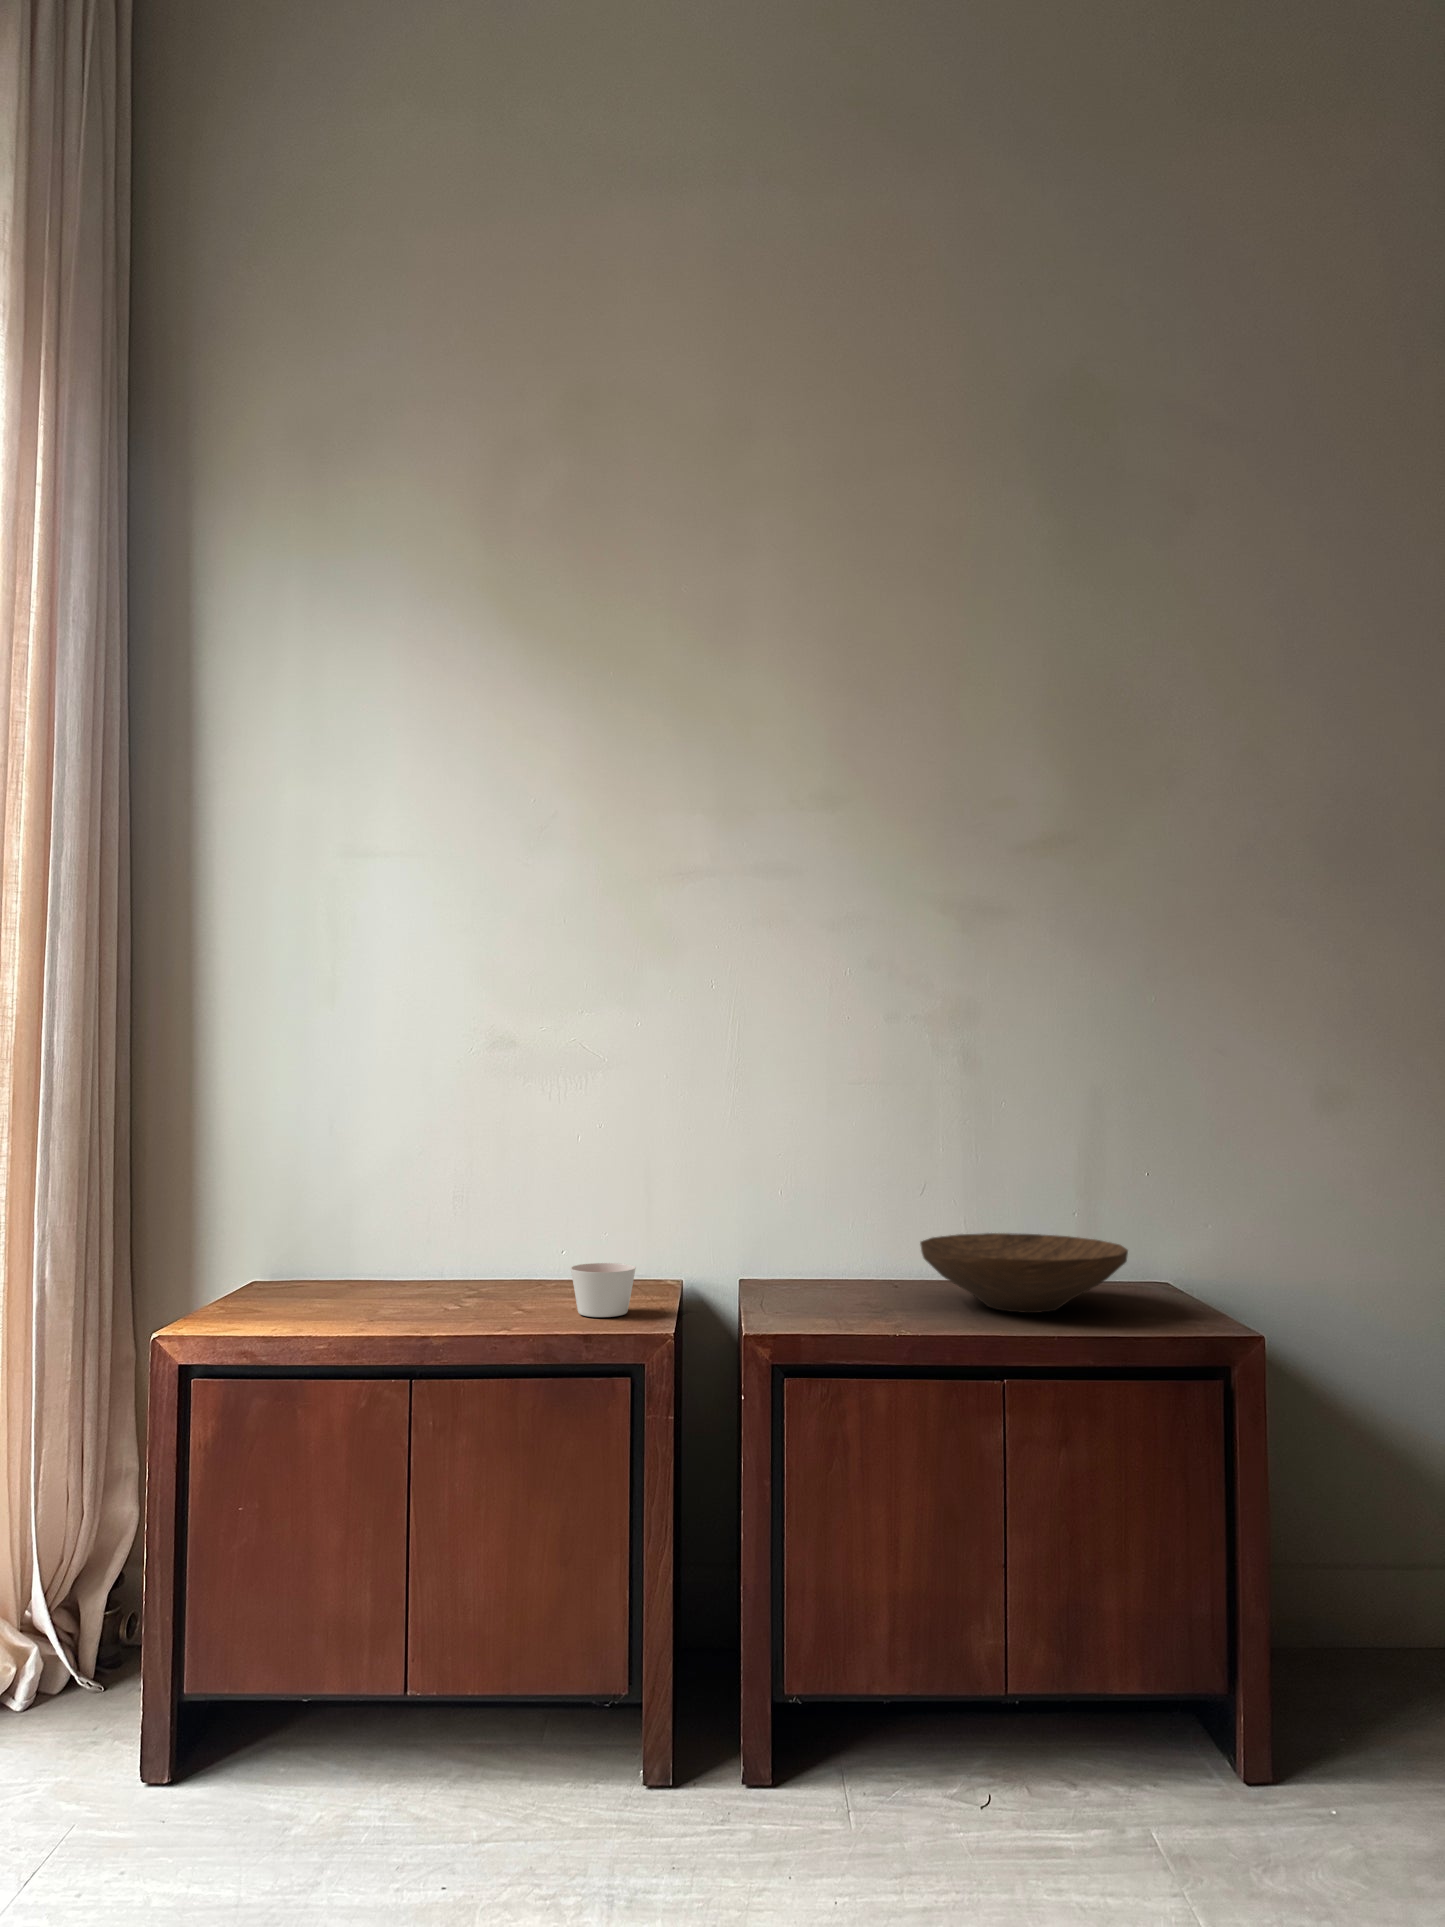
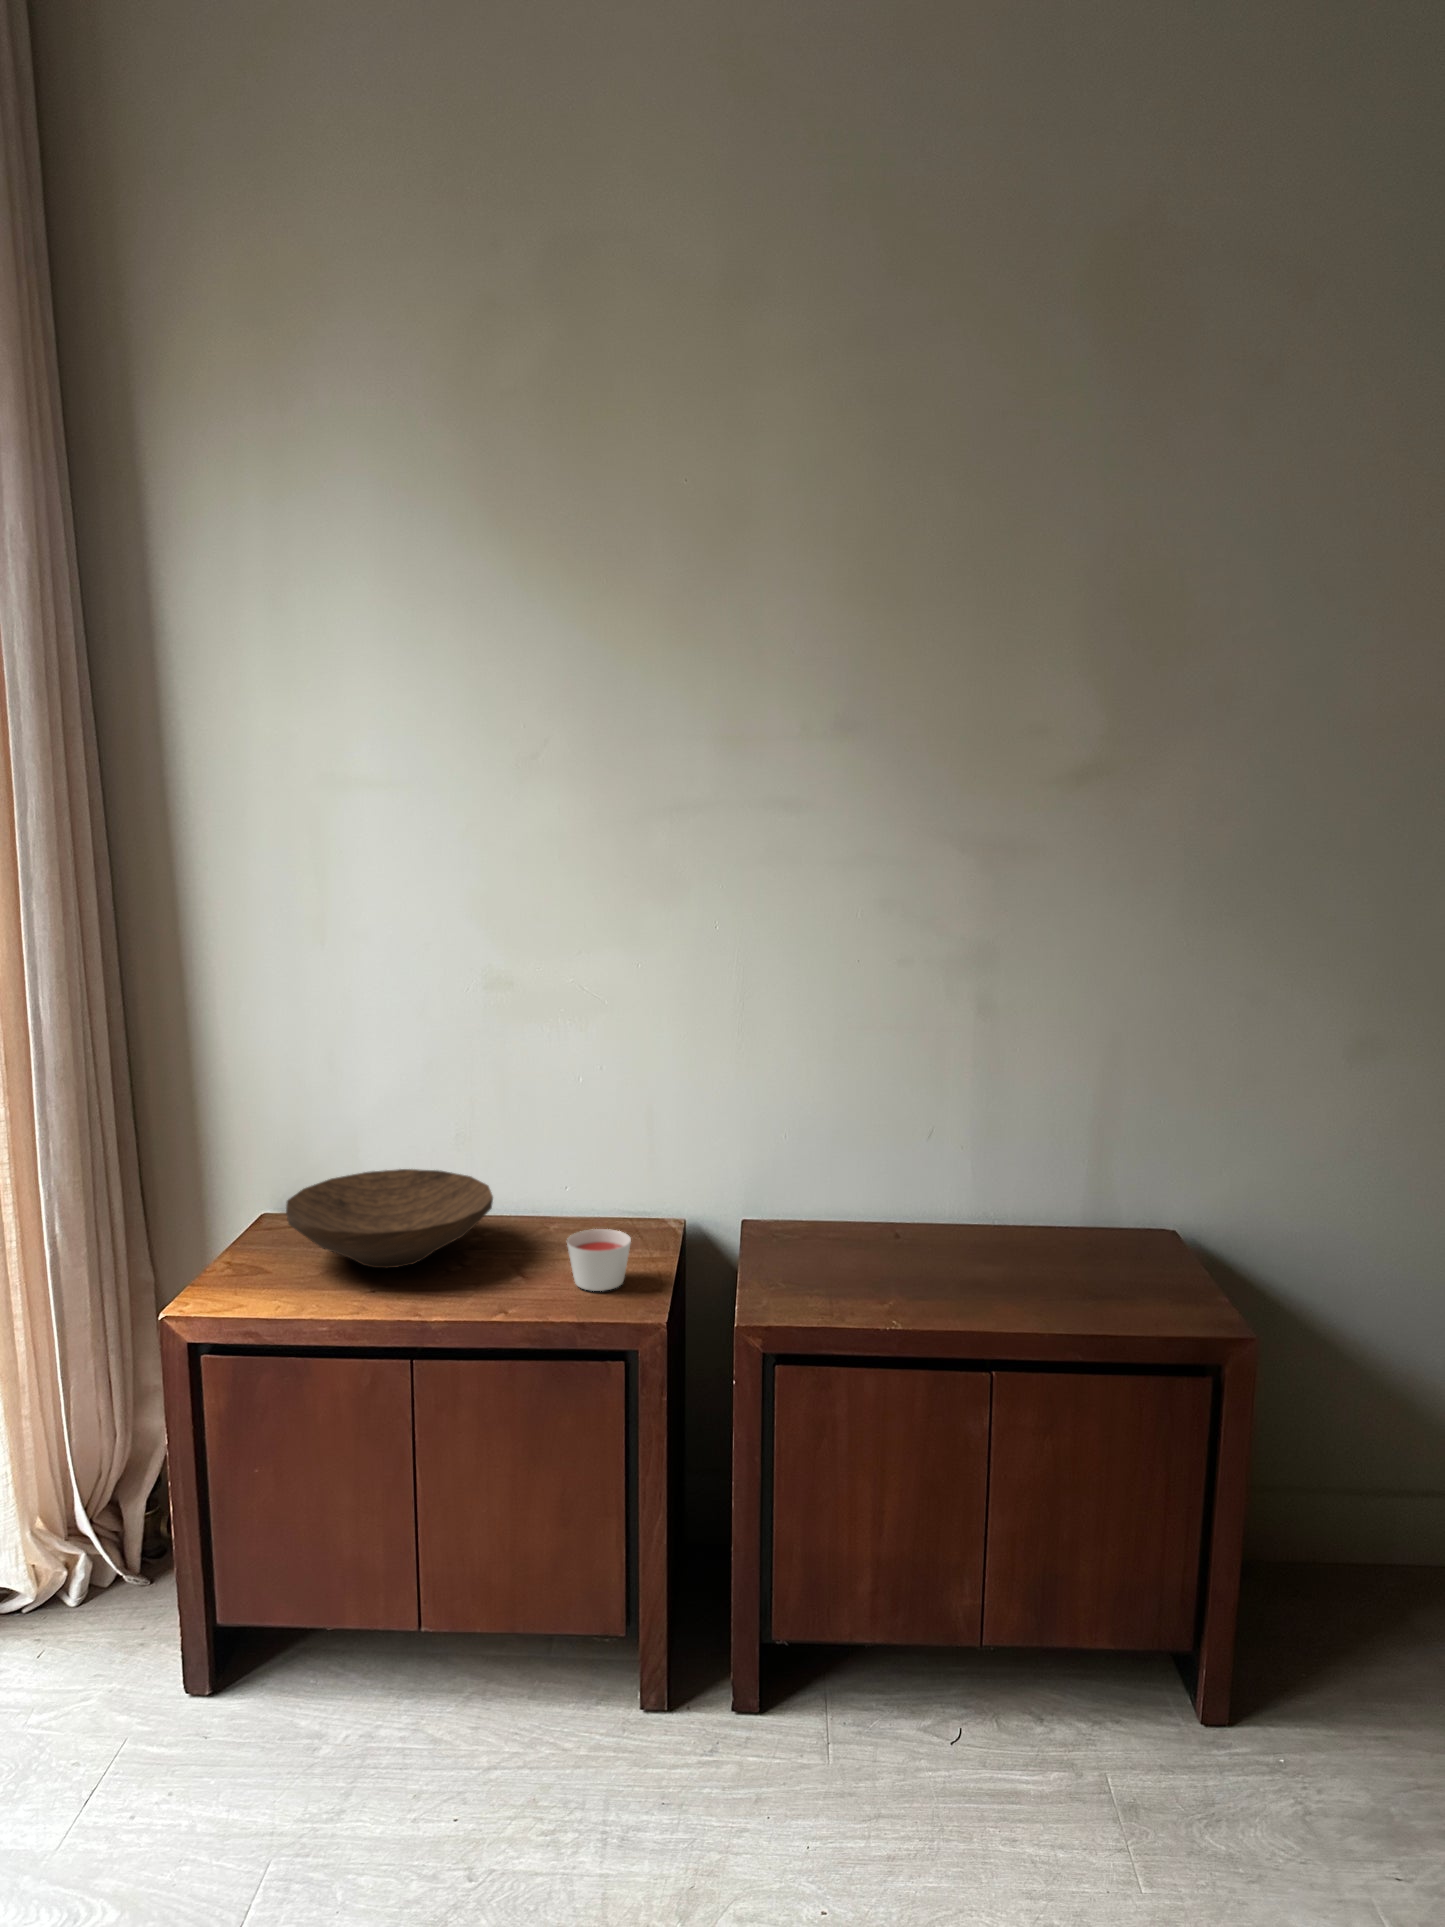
wooden bowl: present [920,1233,1128,1313] -> present [286,1169,493,1268]

